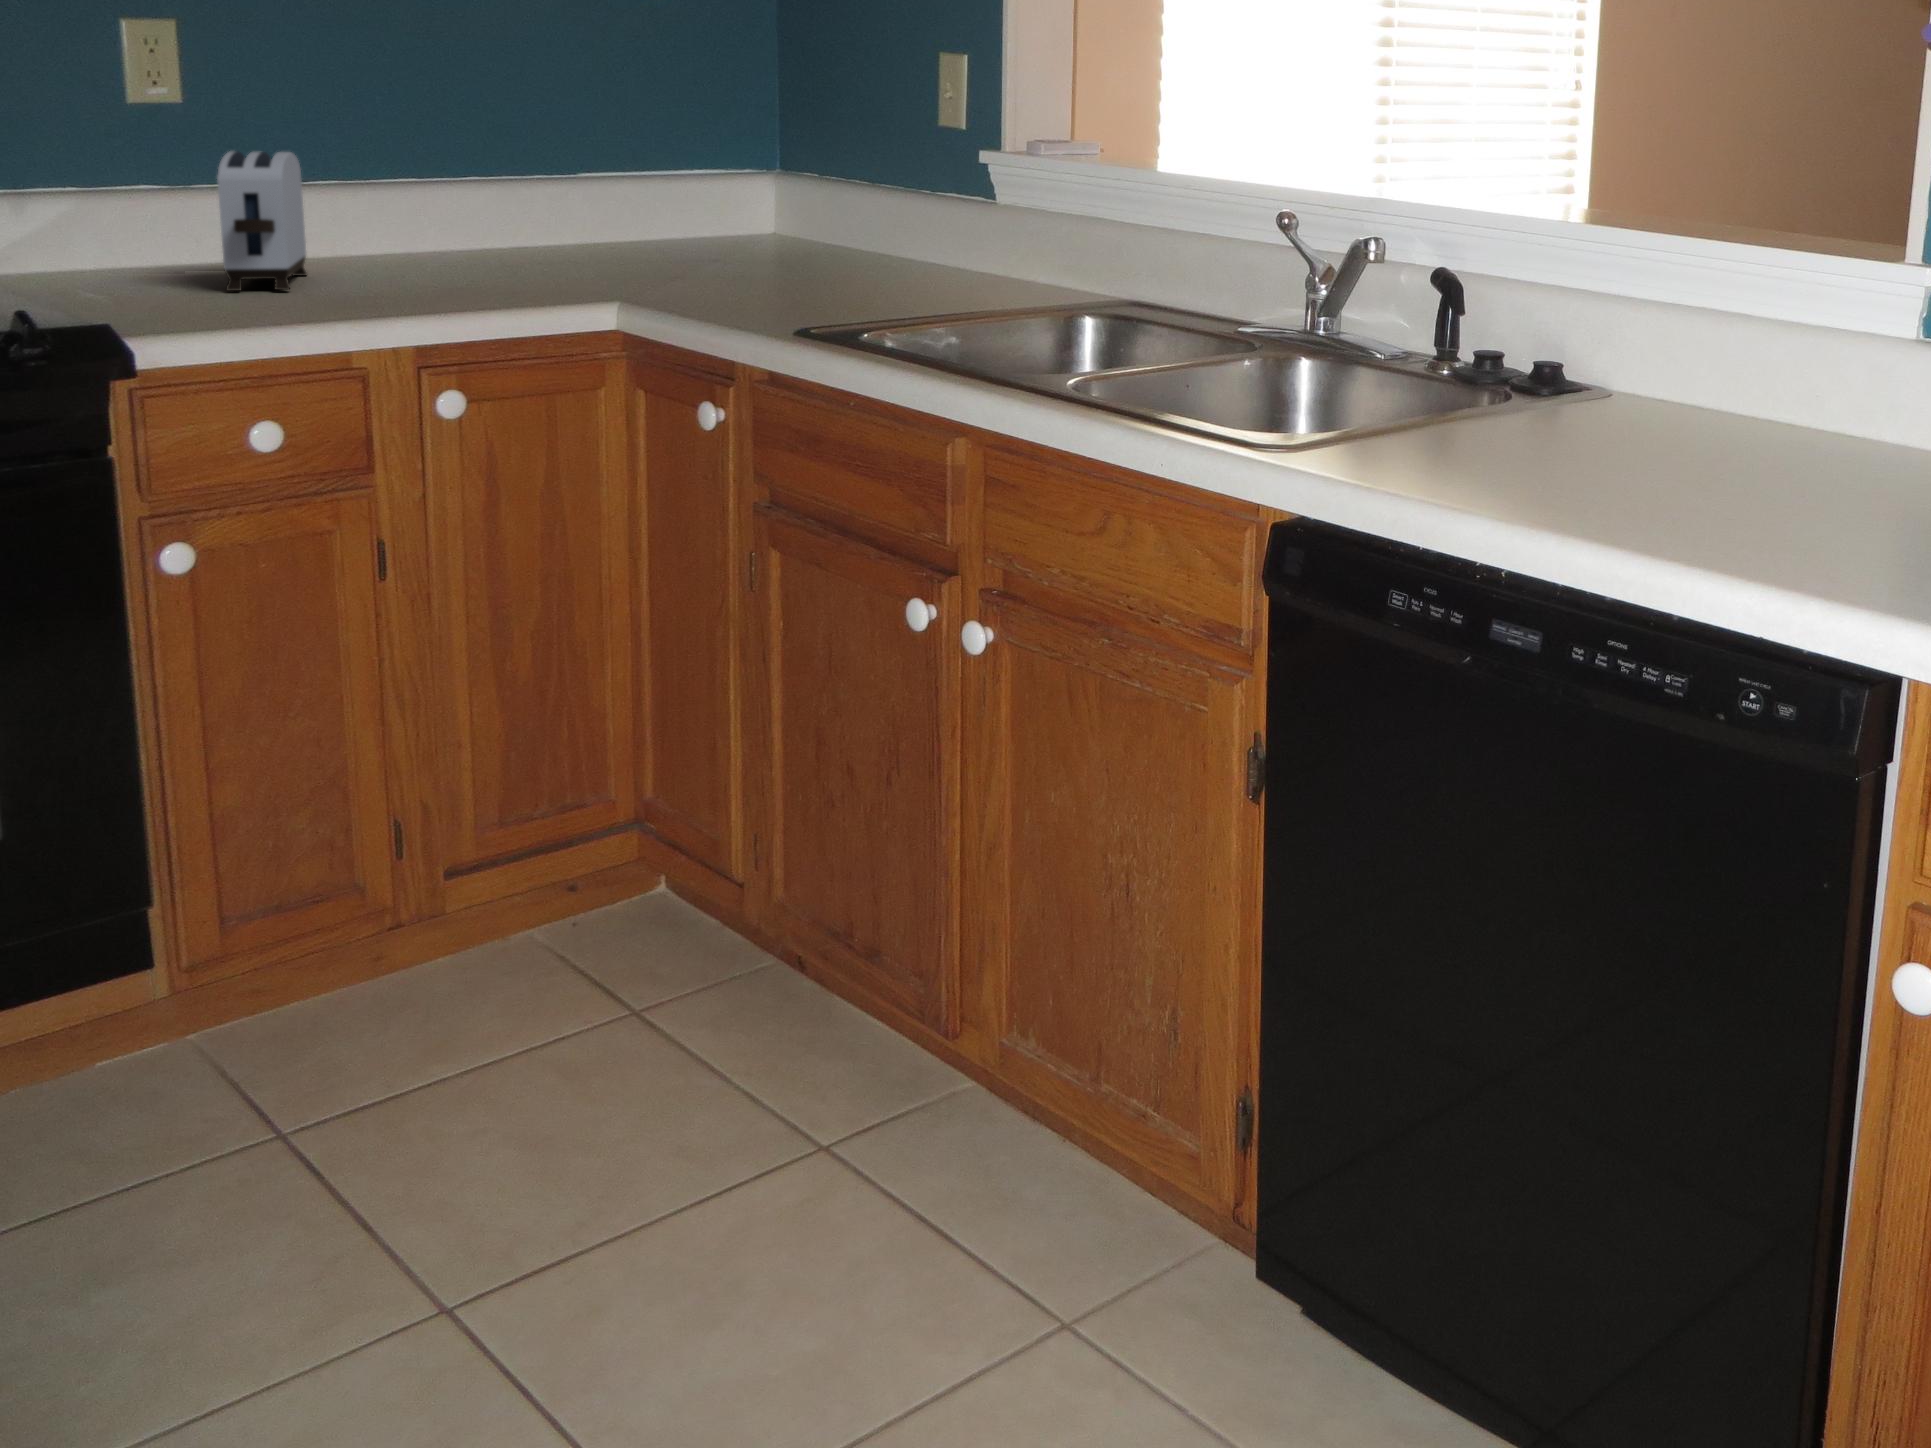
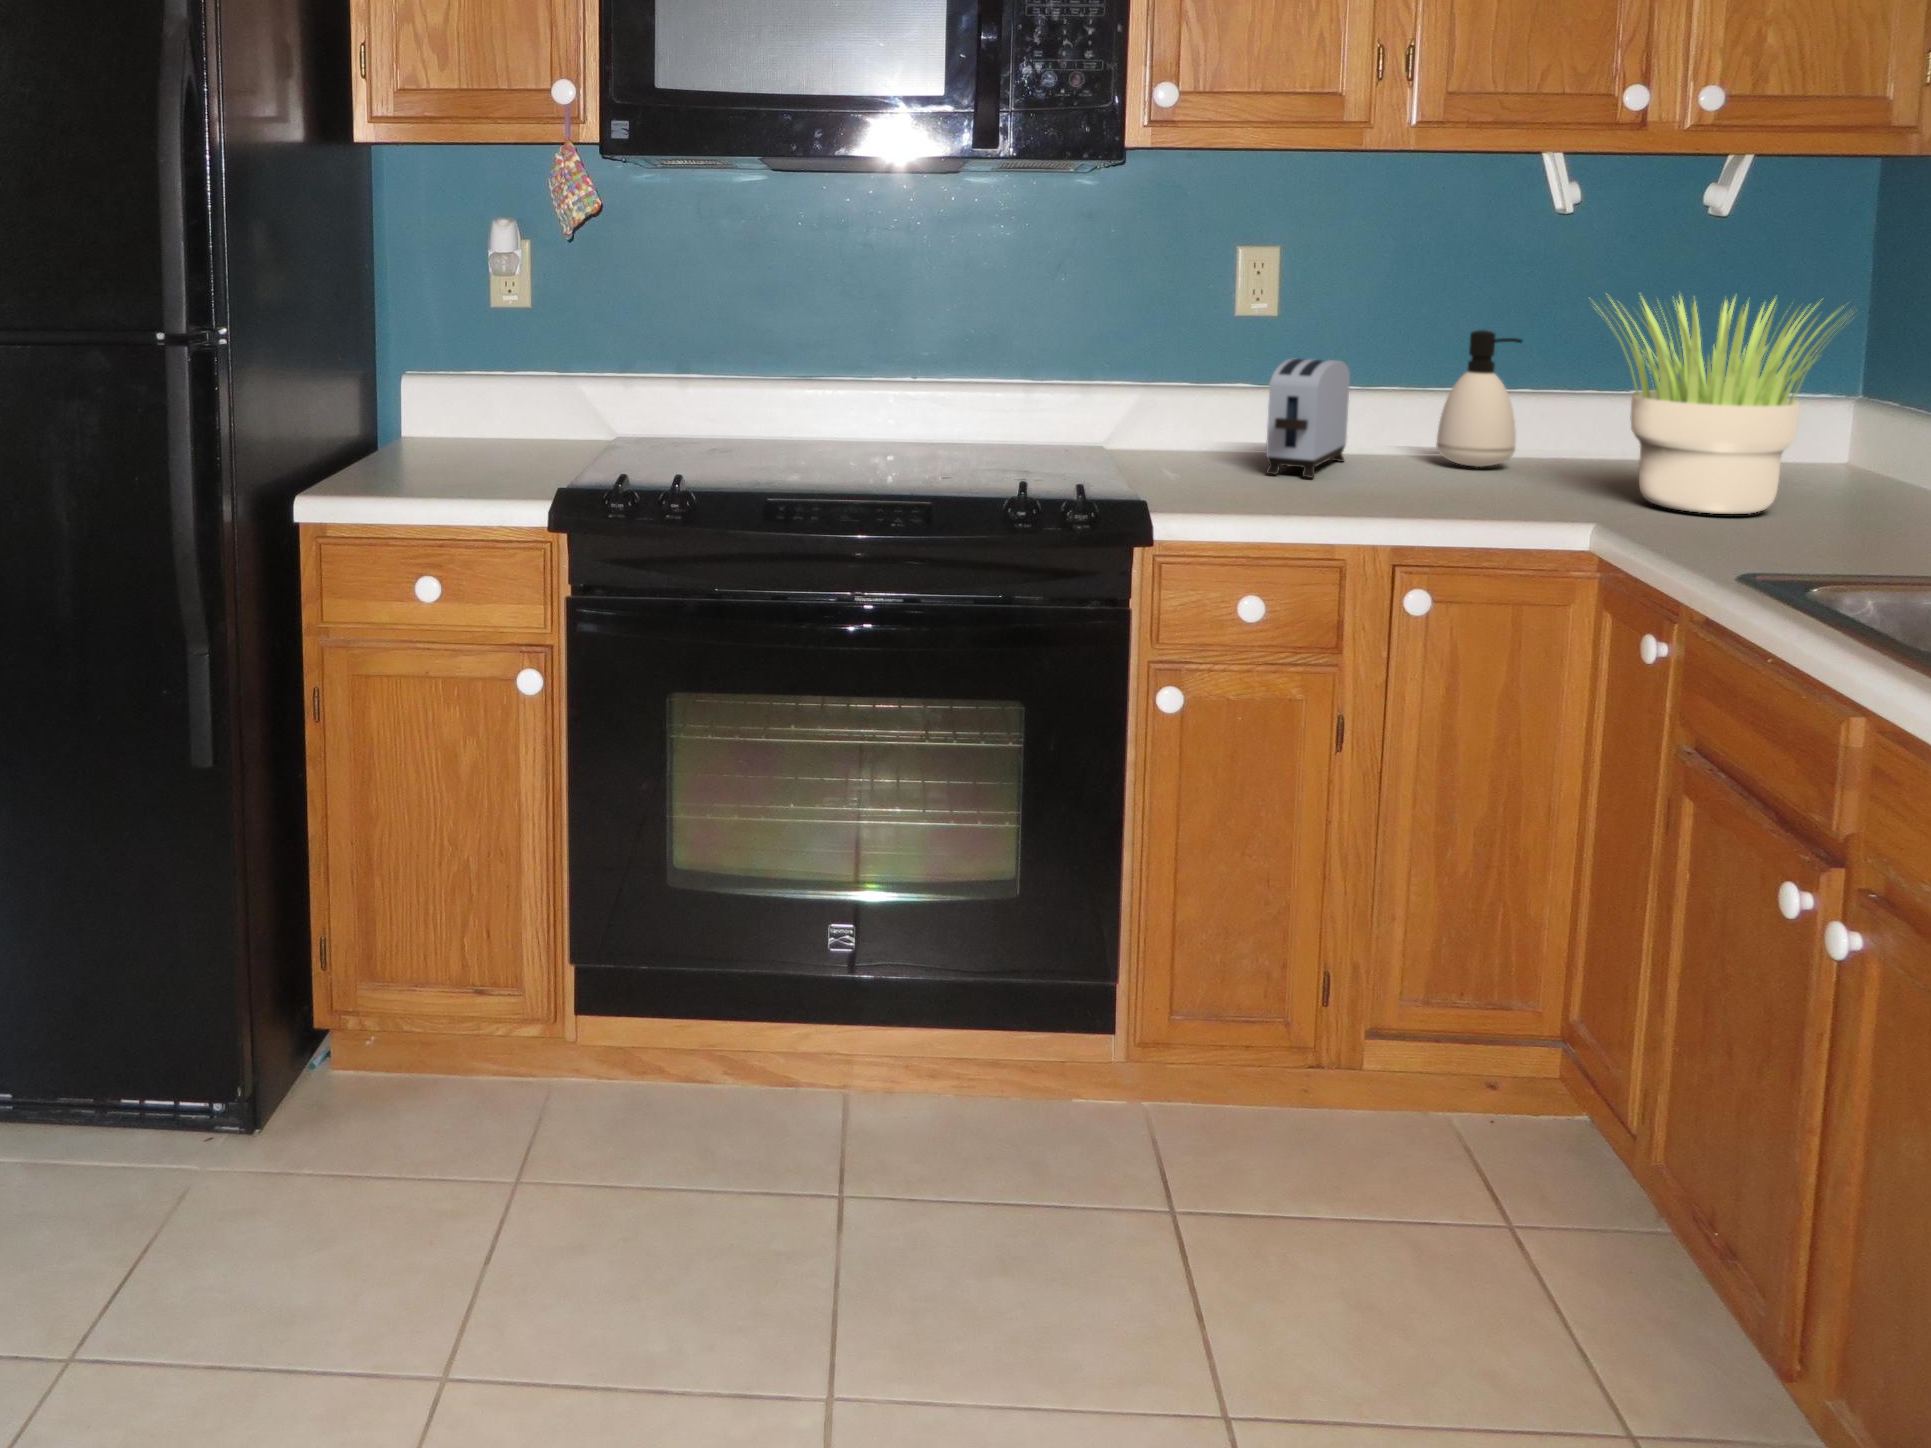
potted plant: none [567,67,829,287] -> present [1595,295,1847,514]
soap dispenser: none [411,116,500,269] -> present [1437,330,1522,467]

